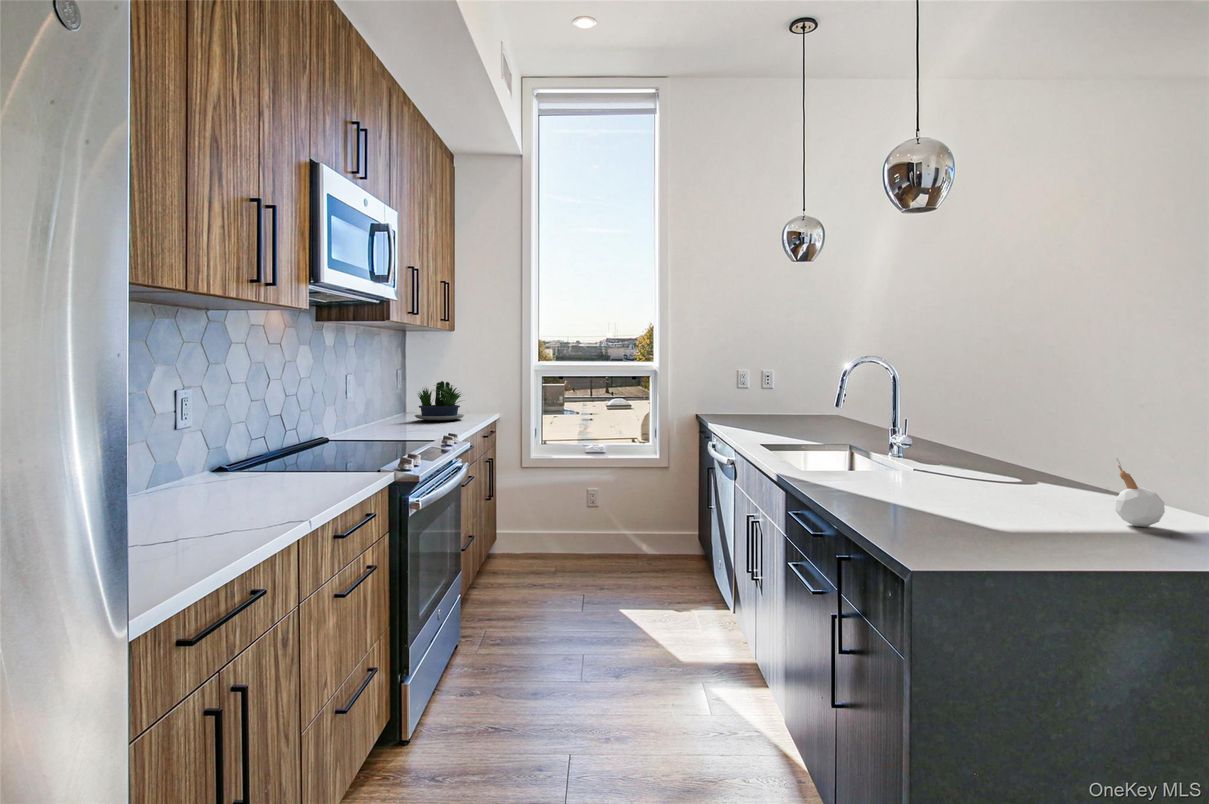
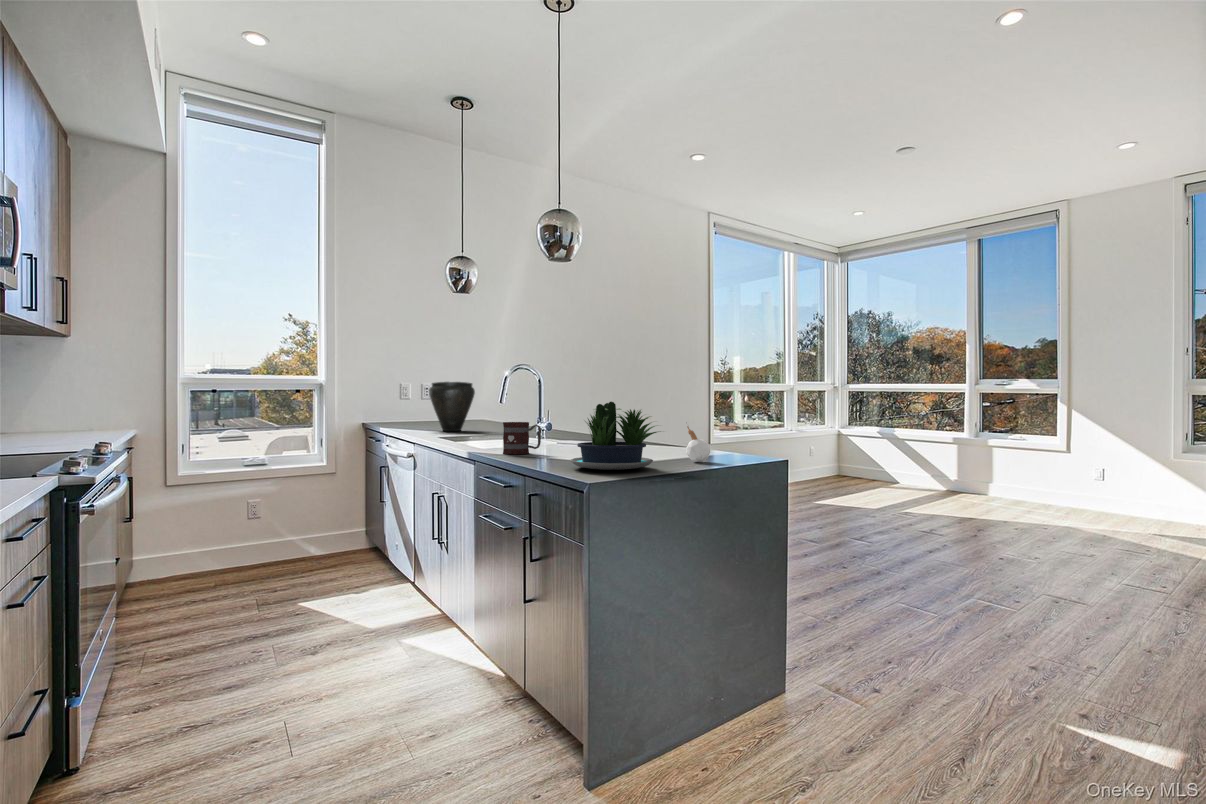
vase: none [761,371,817,431] -> present [429,382,475,431]
potted plant: present [415,381,464,420] -> present [570,402,657,470]
mug: none [822,437,876,482] -> present [503,422,541,454]

